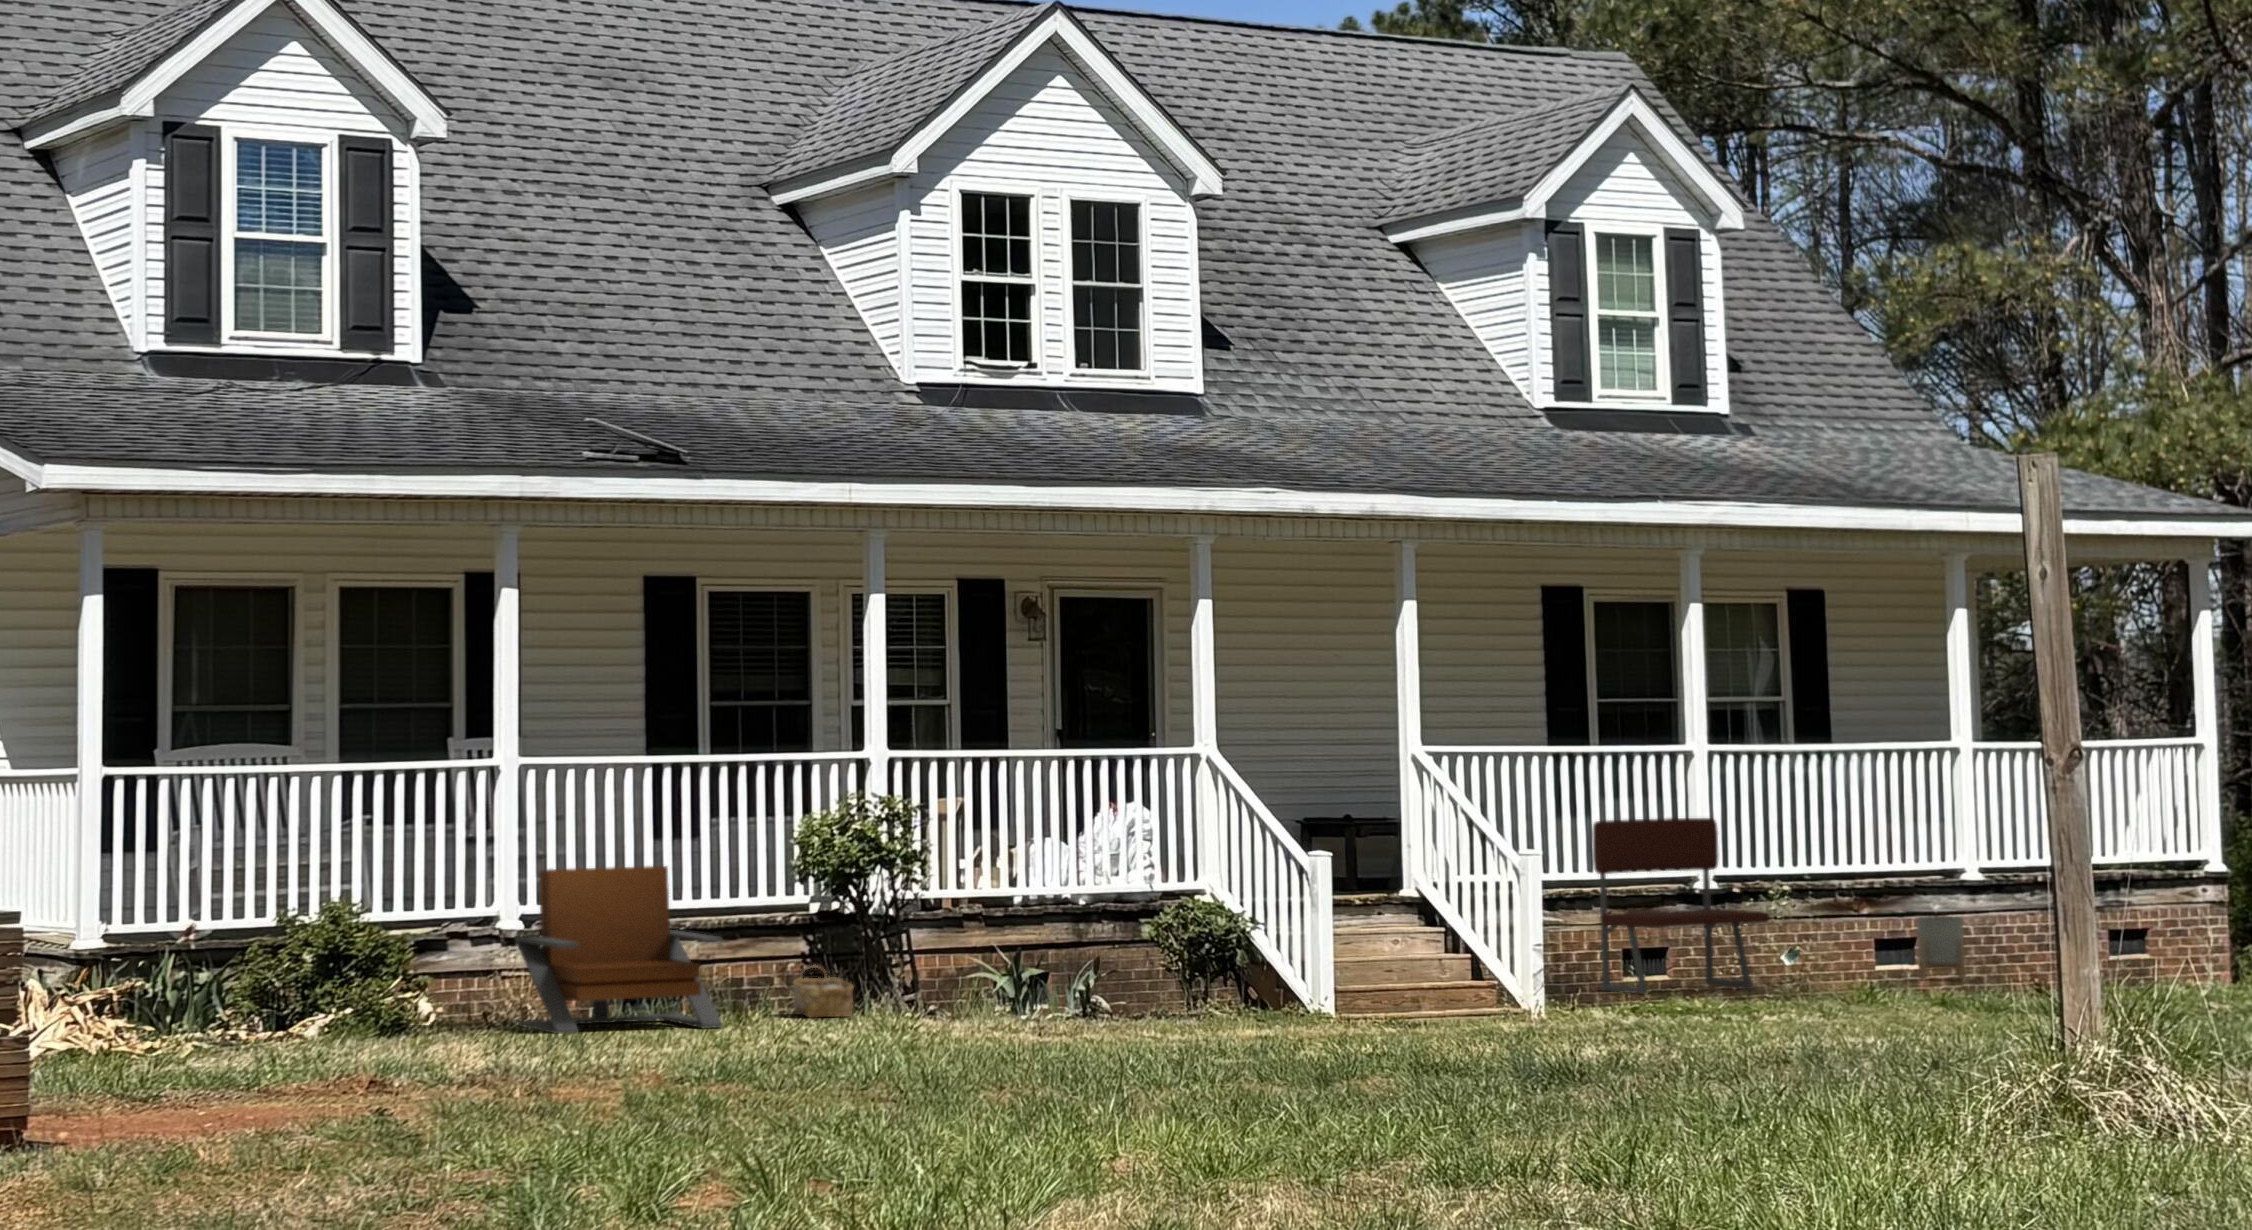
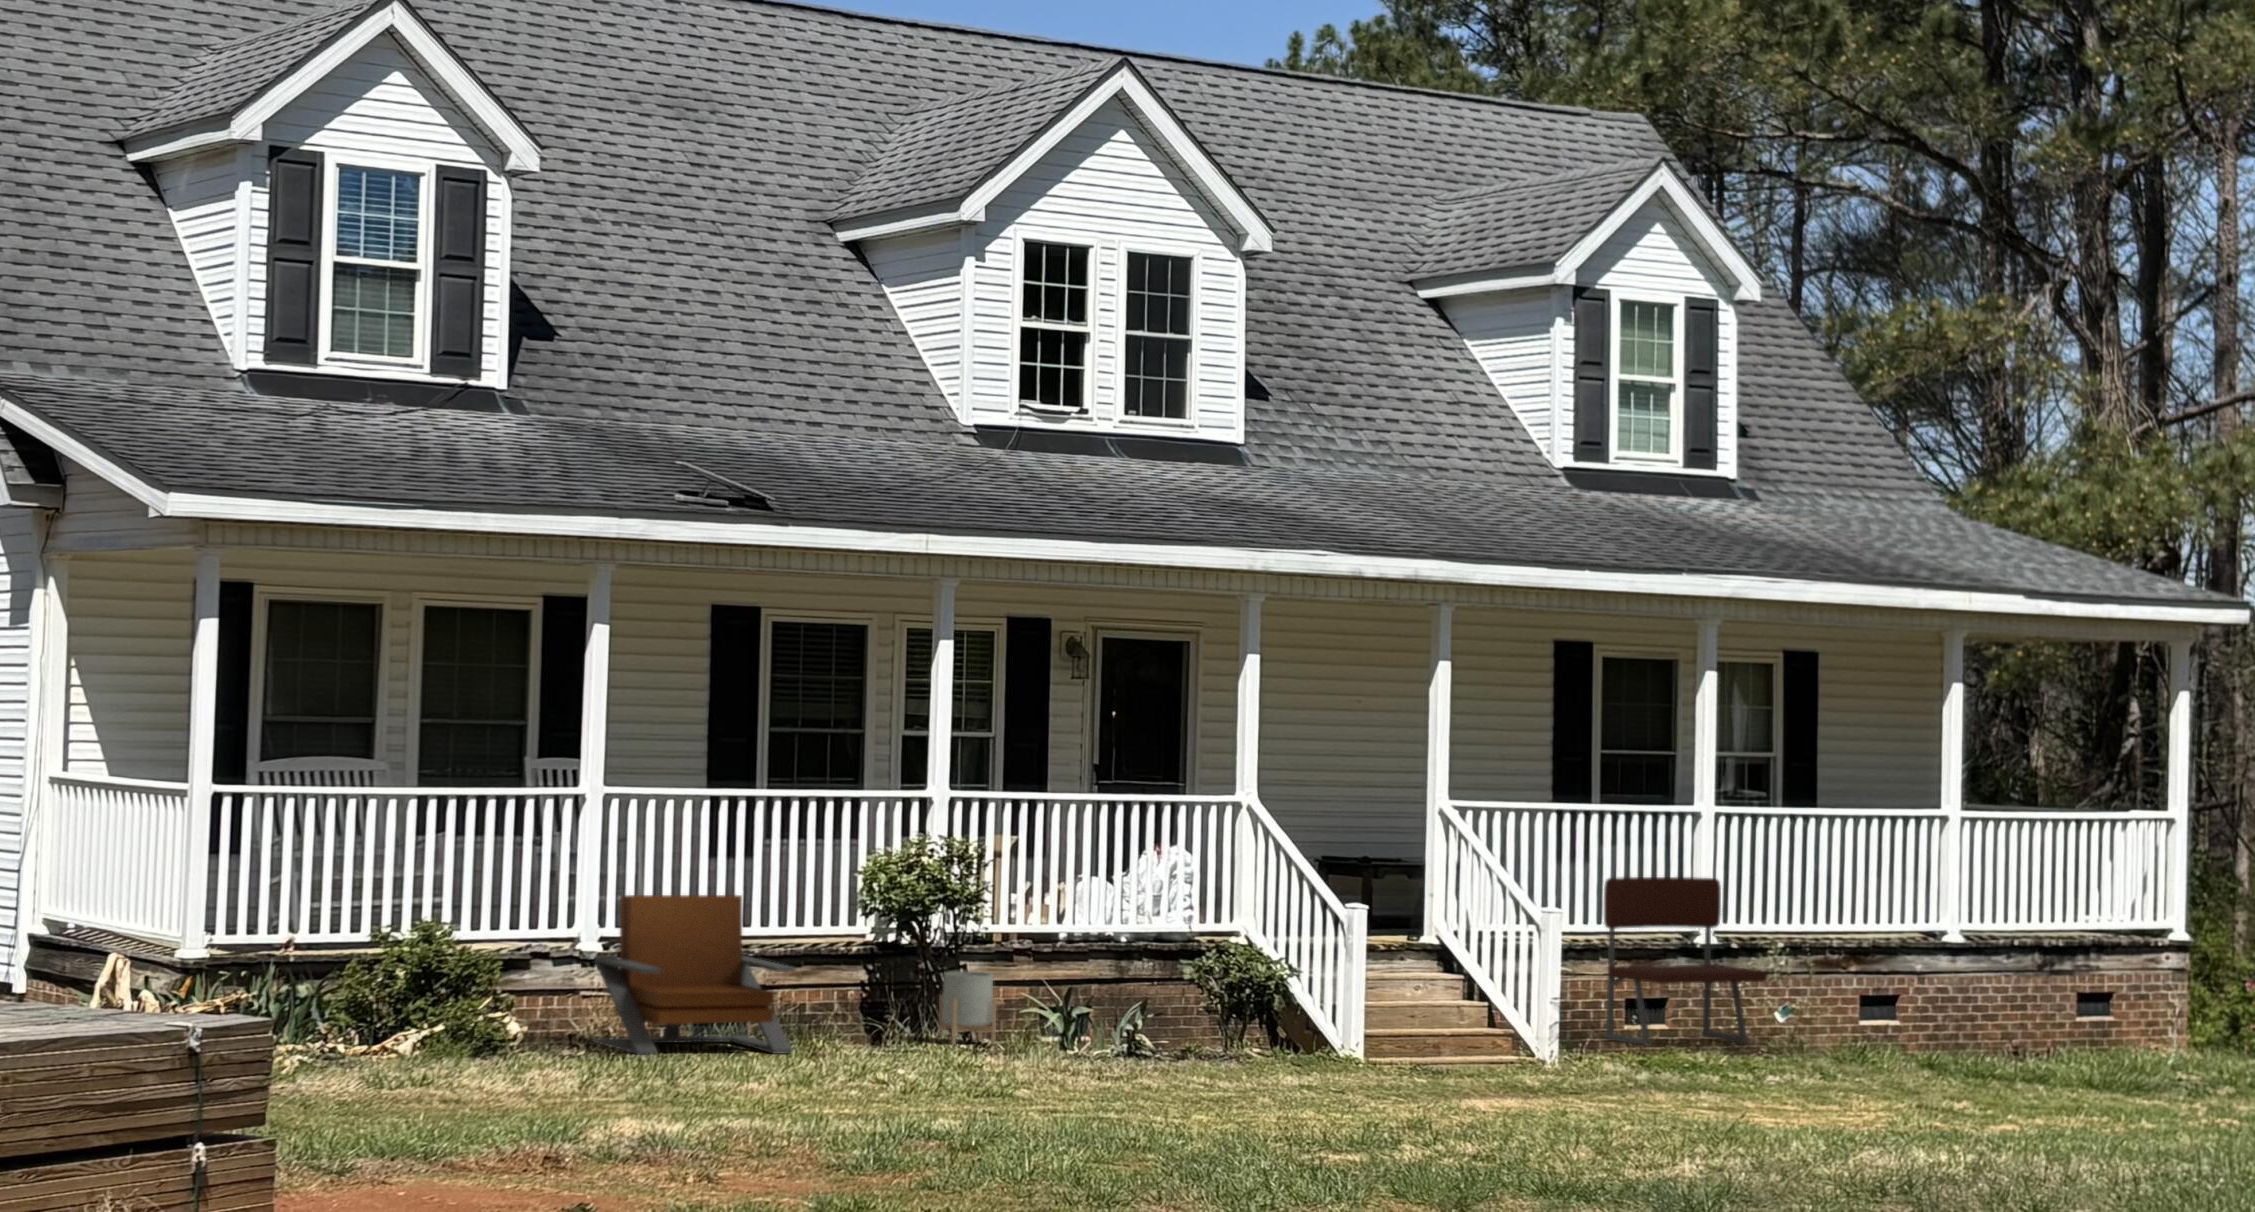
planter: present [1917,917,1966,981] -> present [938,971,997,1045]
woven basket: present [793,965,854,1018] -> none [852,993,911,1044]

